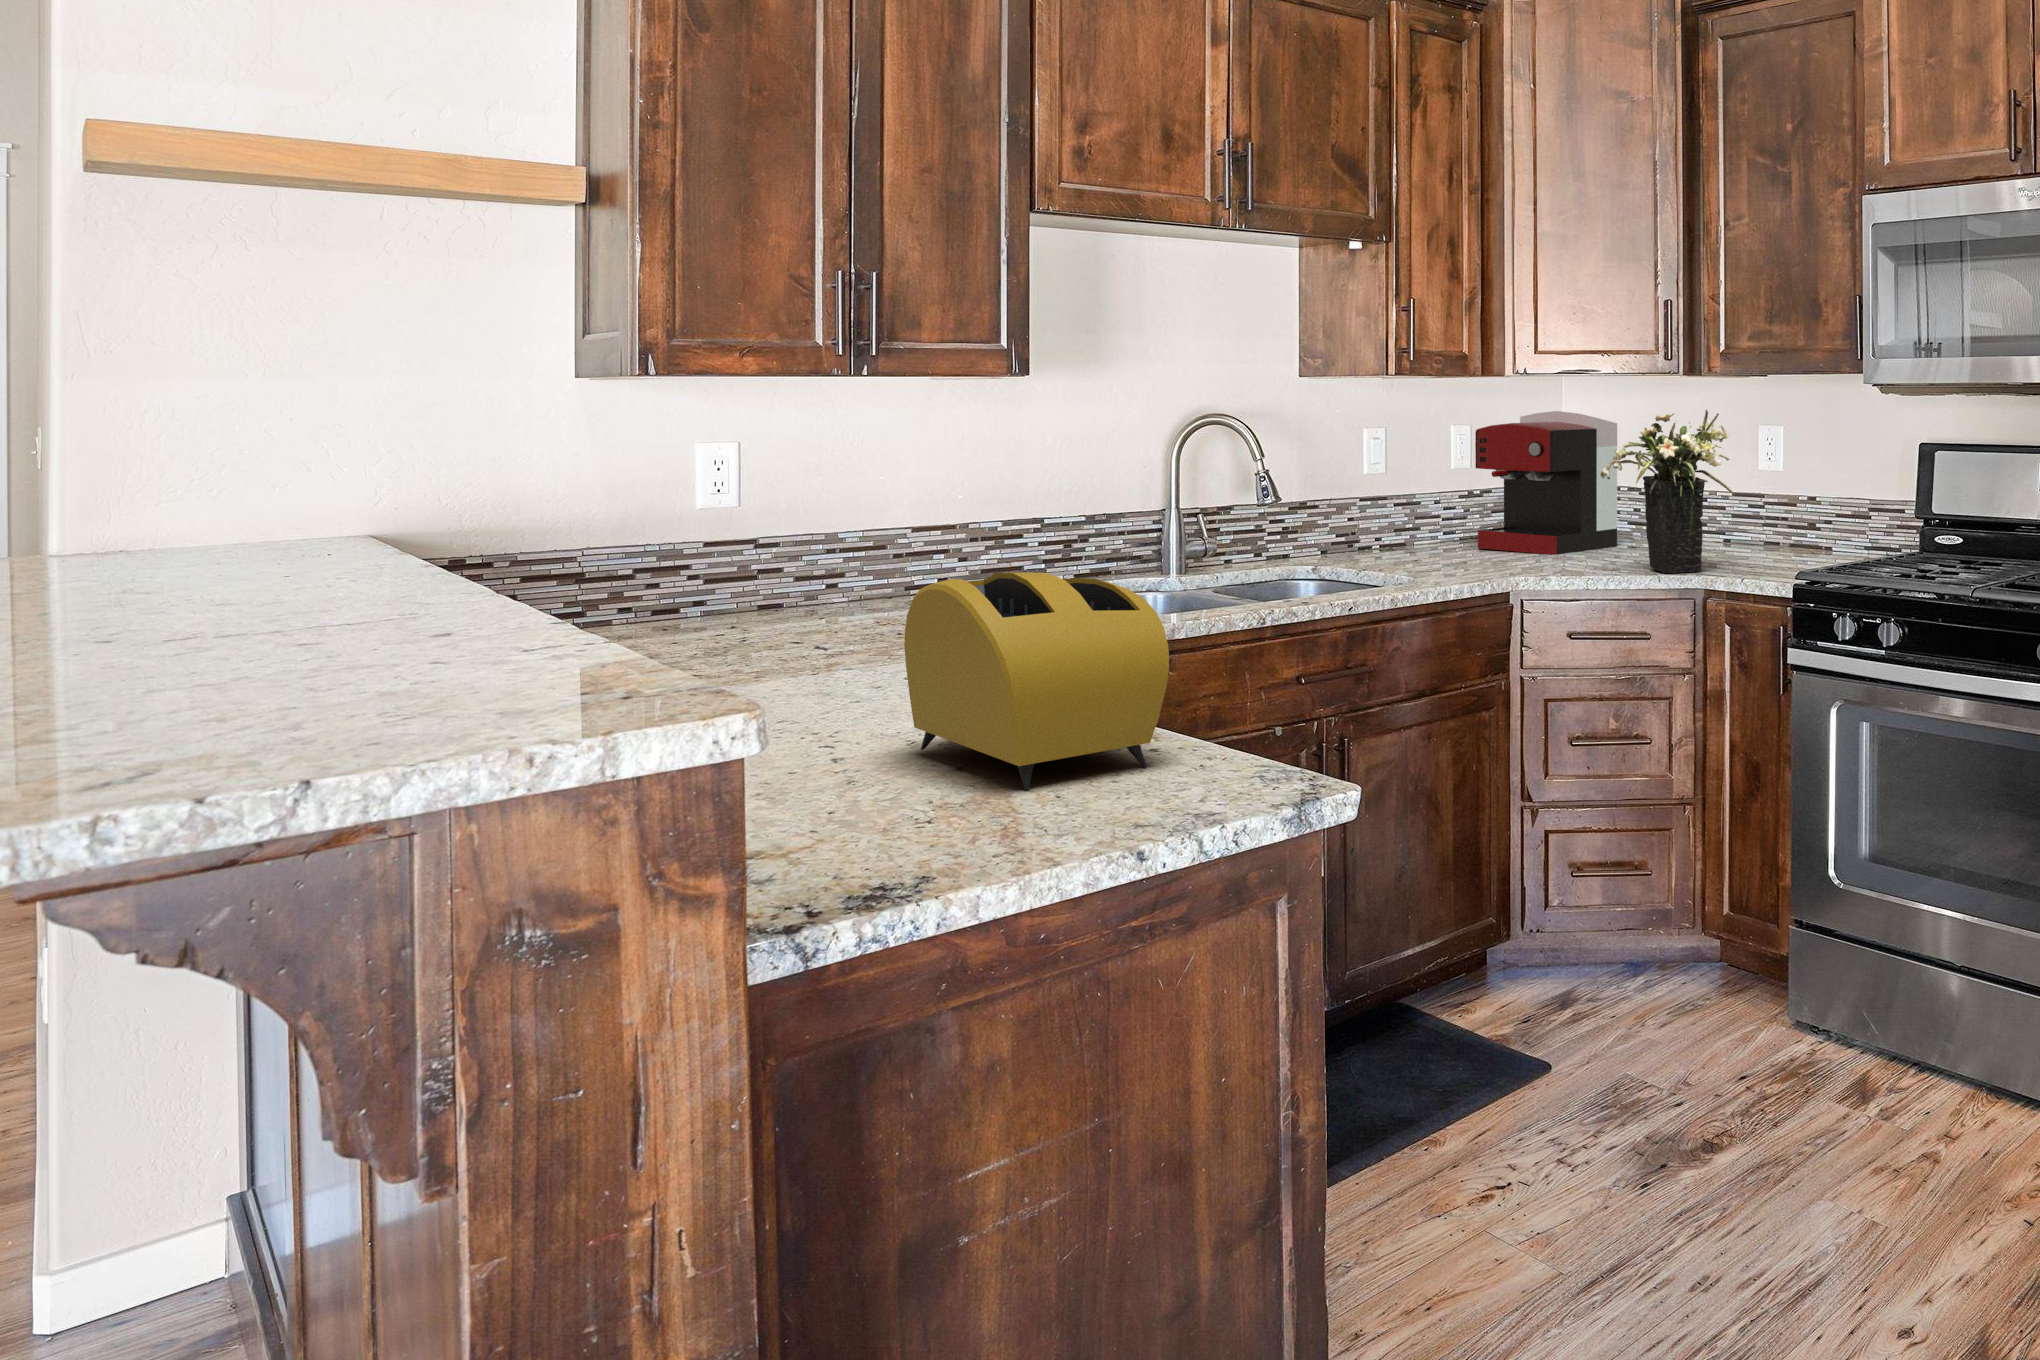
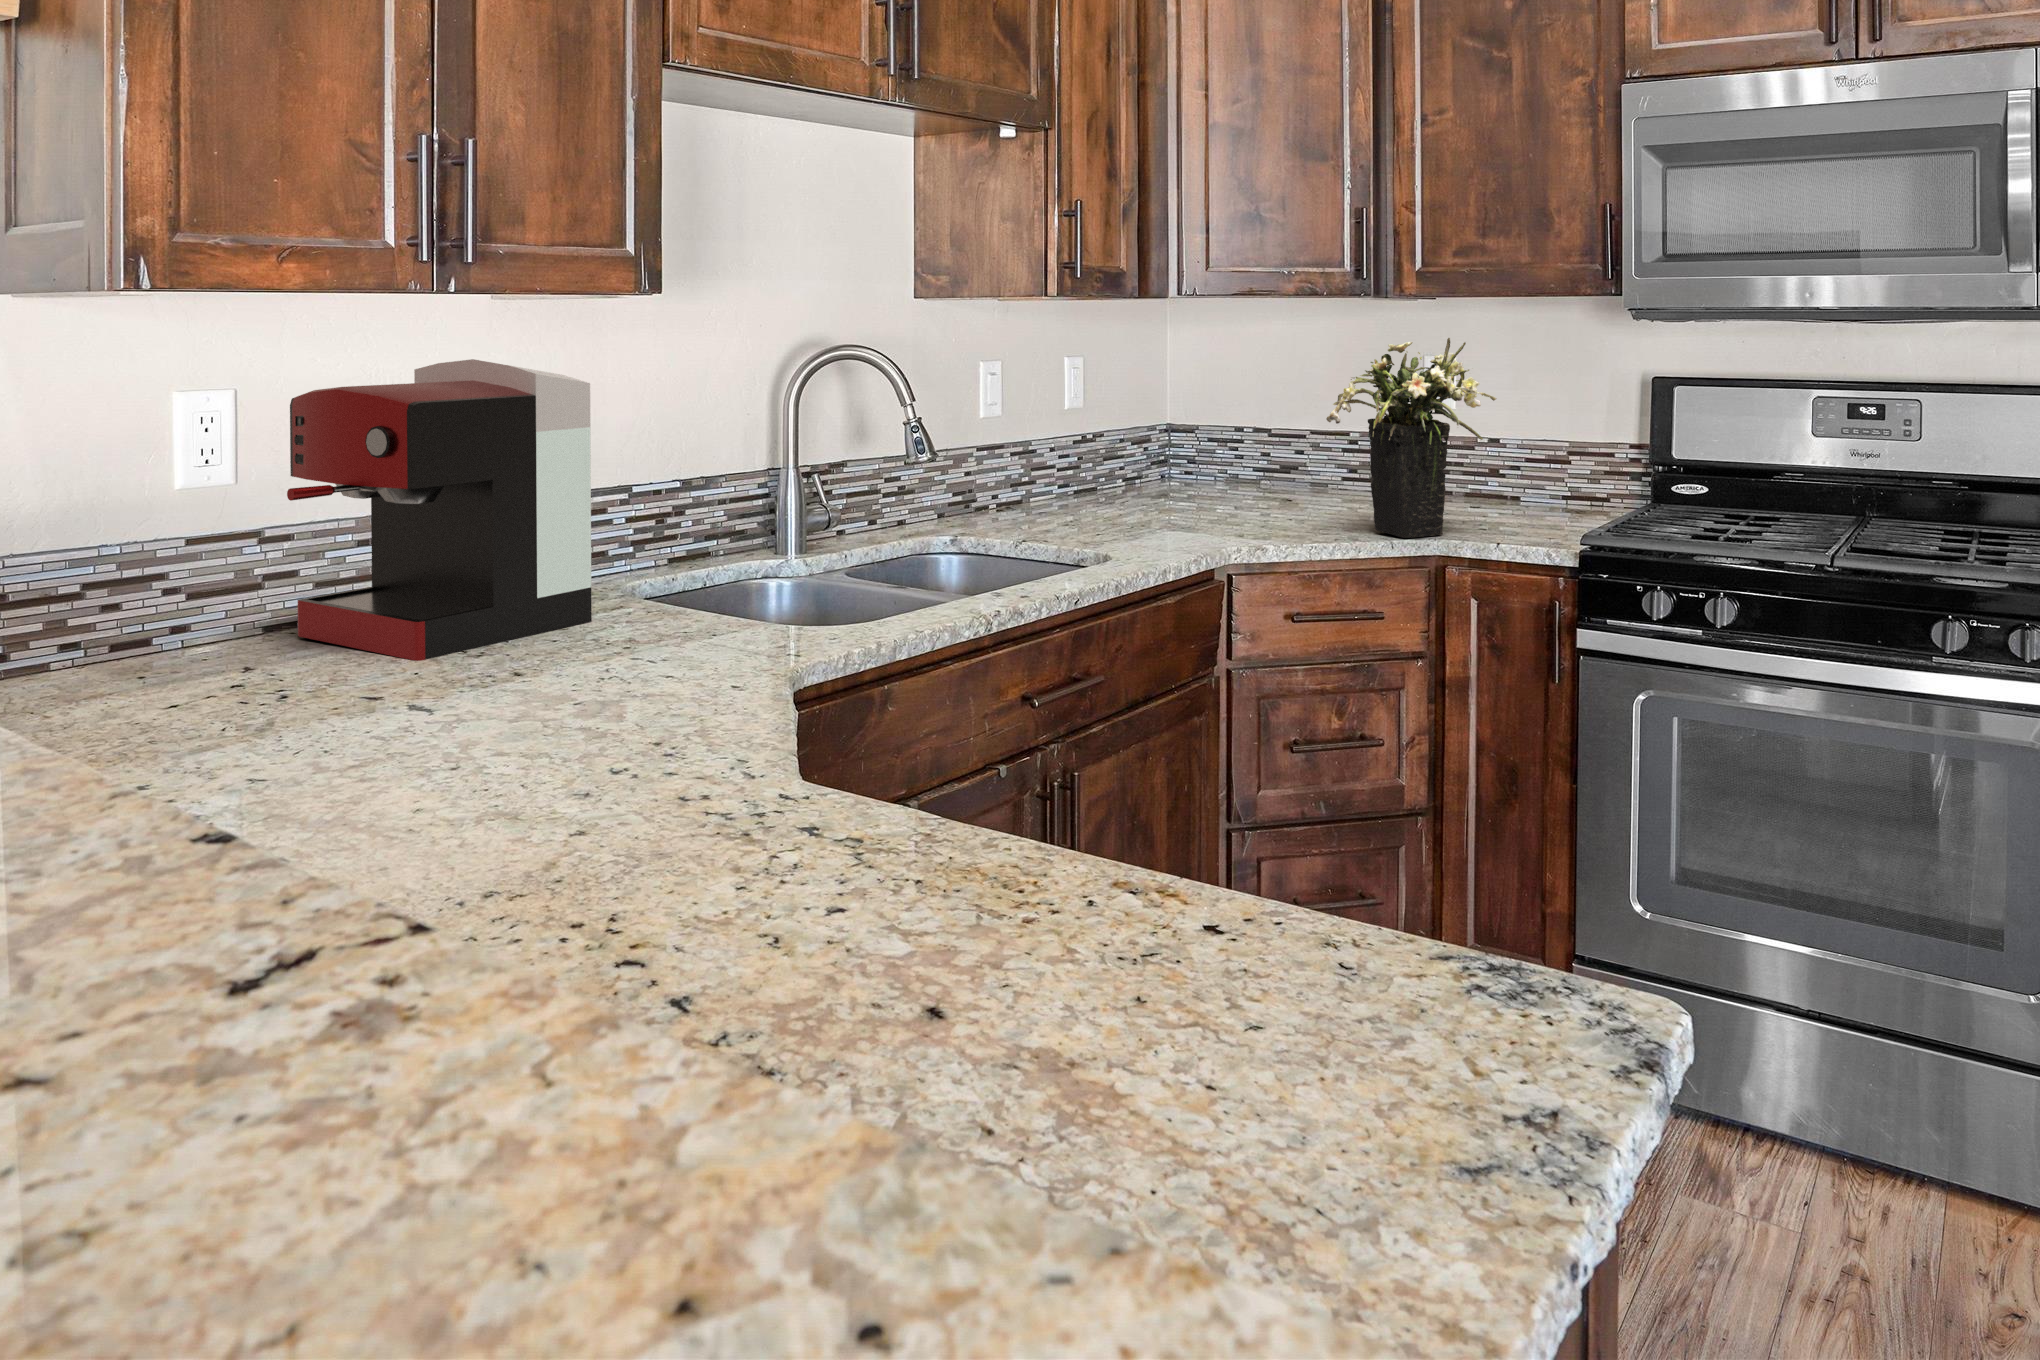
coffee maker: present [1475,411,1617,555] -> present [287,359,592,661]
toaster: present [904,573,1169,791] -> none [857,667,1417,1156]

